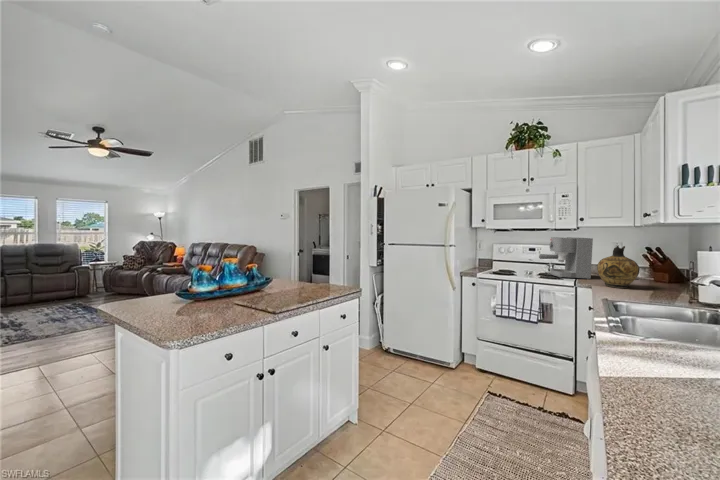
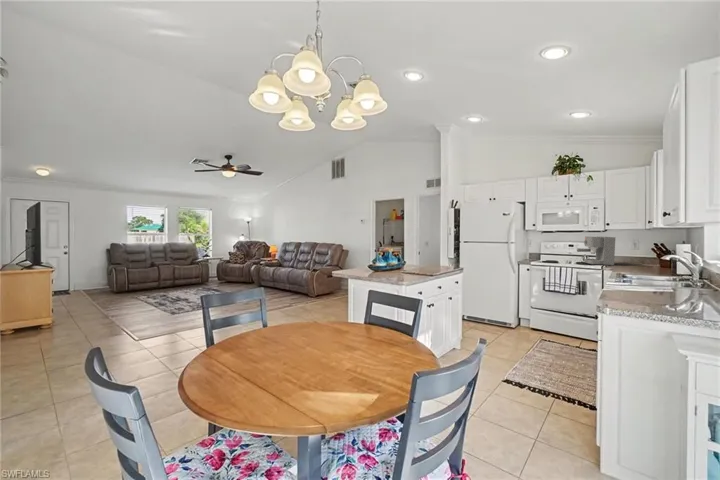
ceramic jug: present [597,246,639,288] -> none [618,242,646,270]

